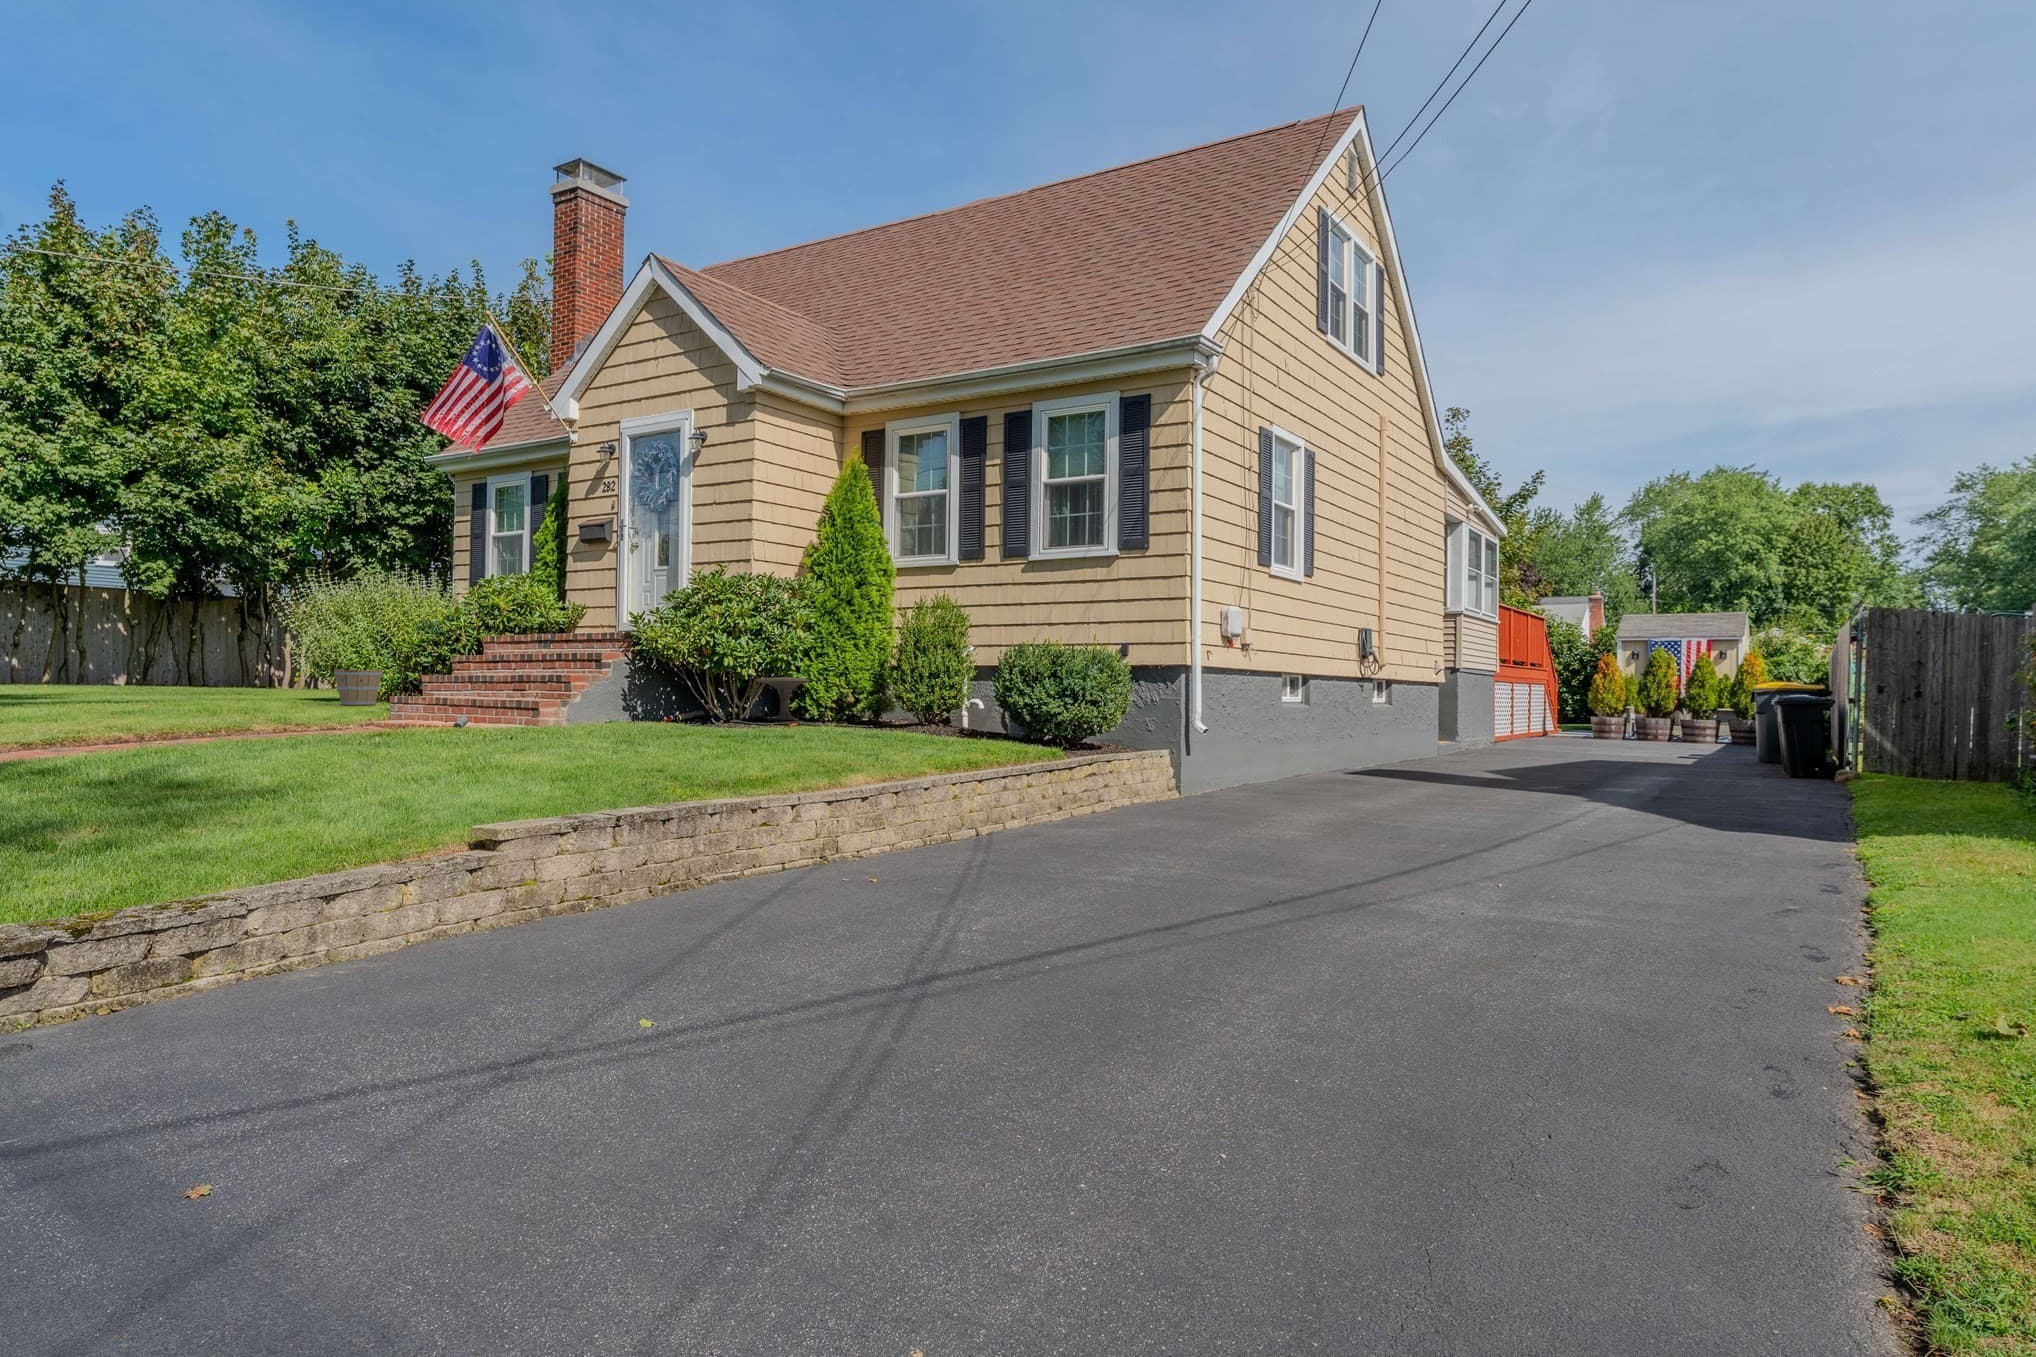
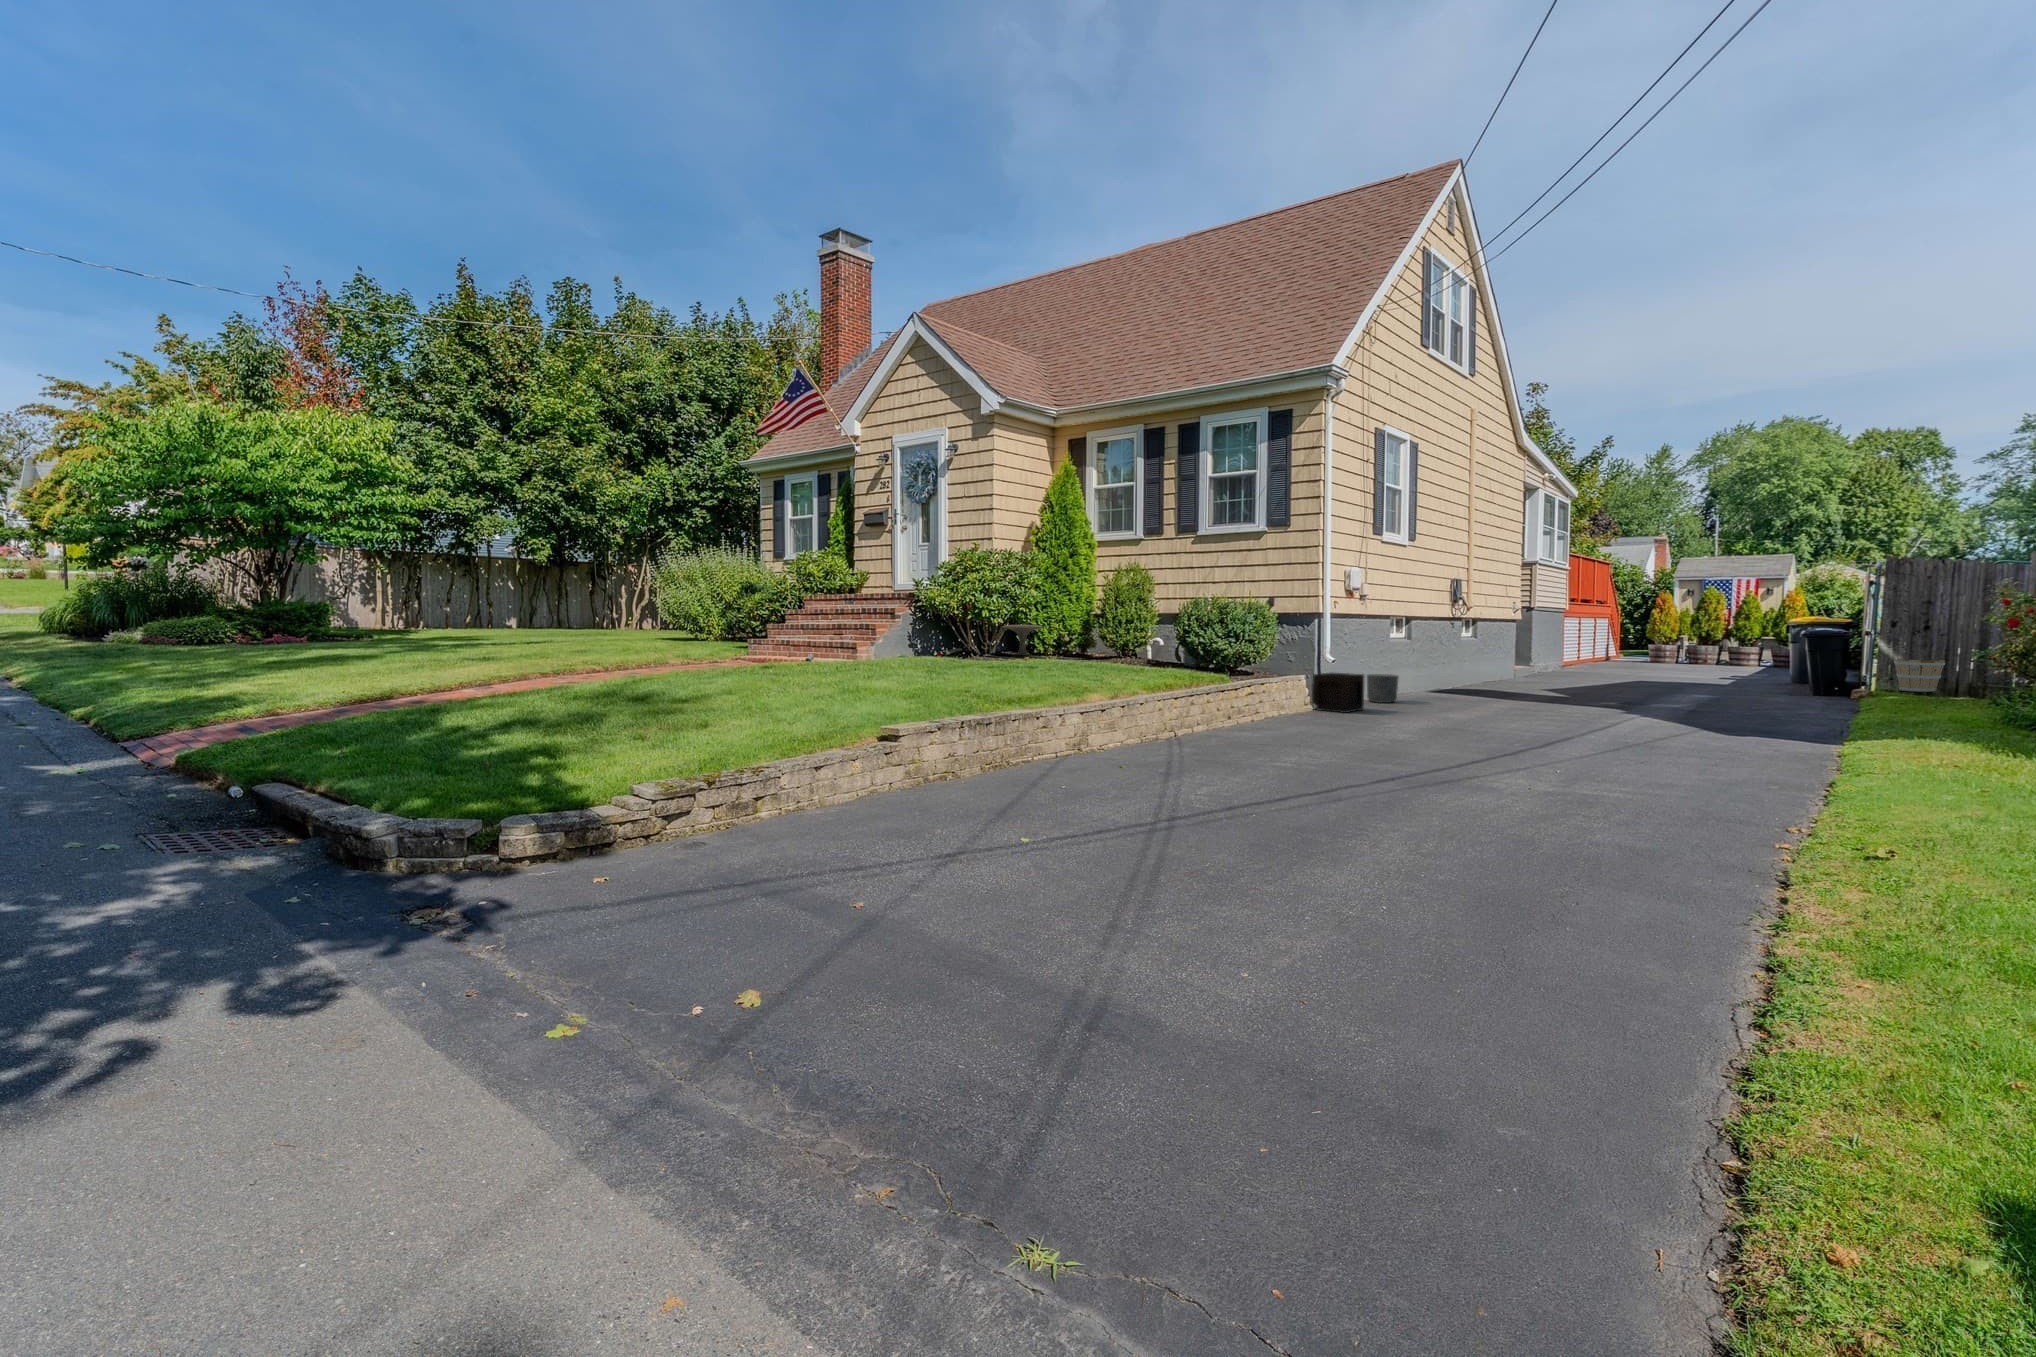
wooden bucket: present [334,669,383,705] -> present [1894,658,1945,692]
wooden crate: none [1175,744,1244,799] -> present [1312,673,1364,713]
planter: none [1250,747,1291,785] -> present [1367,674,1398,703]

